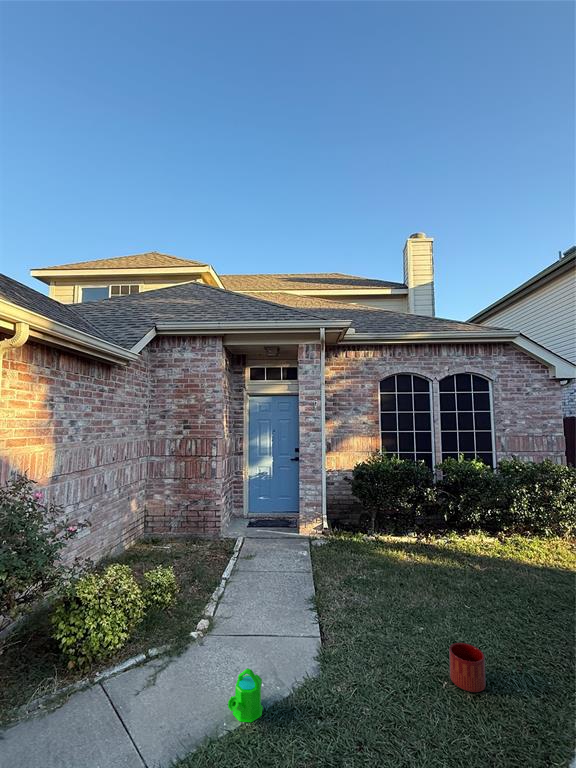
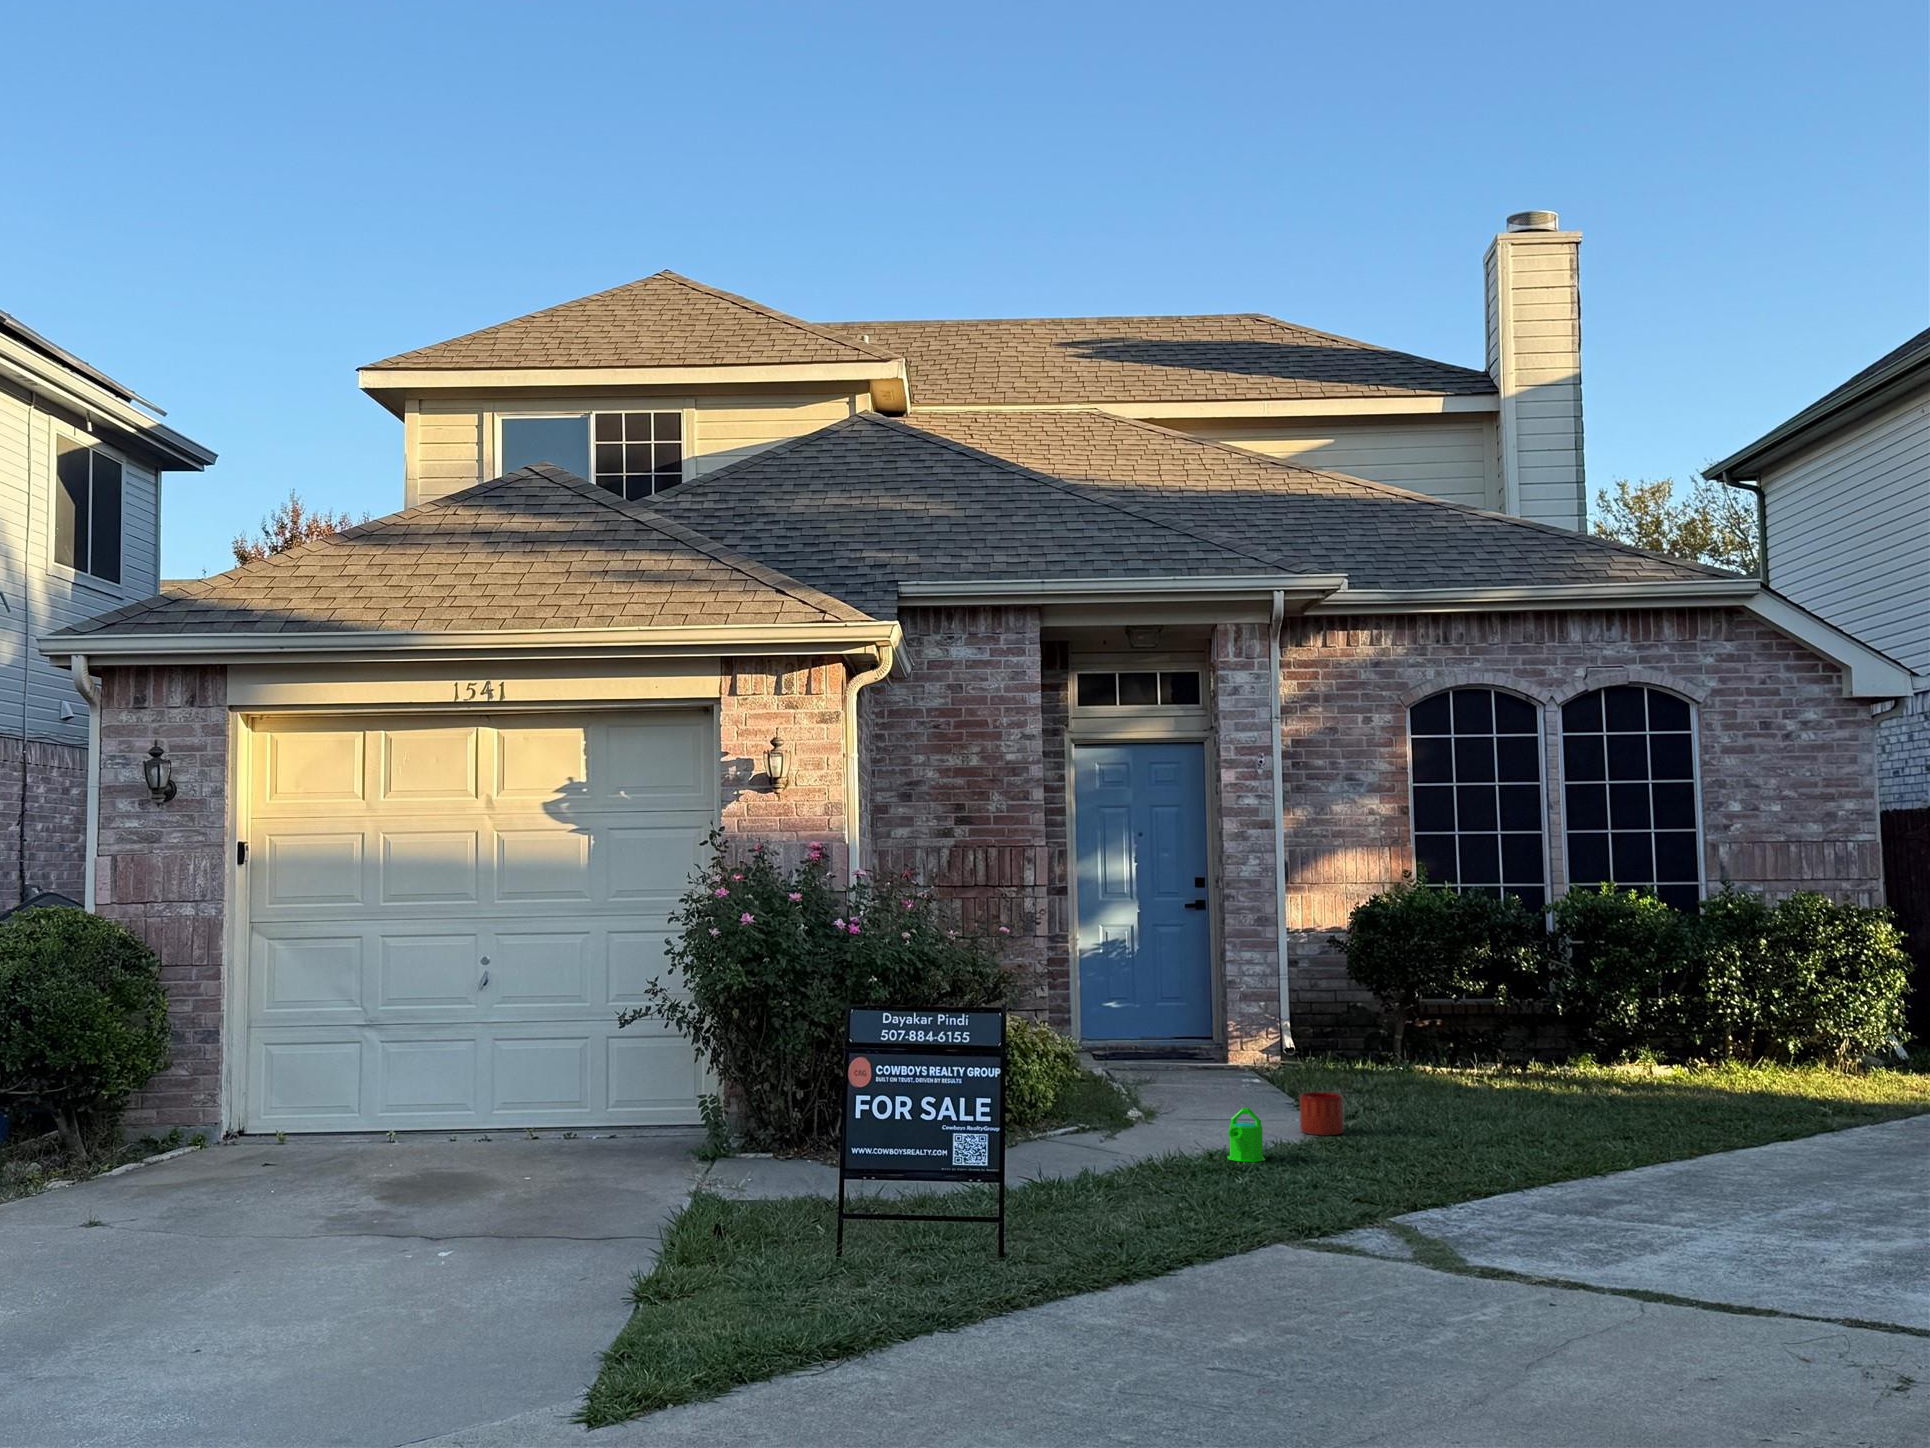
planter: present [449,643,486,692] -> present [1300,1092,1343,1136]

